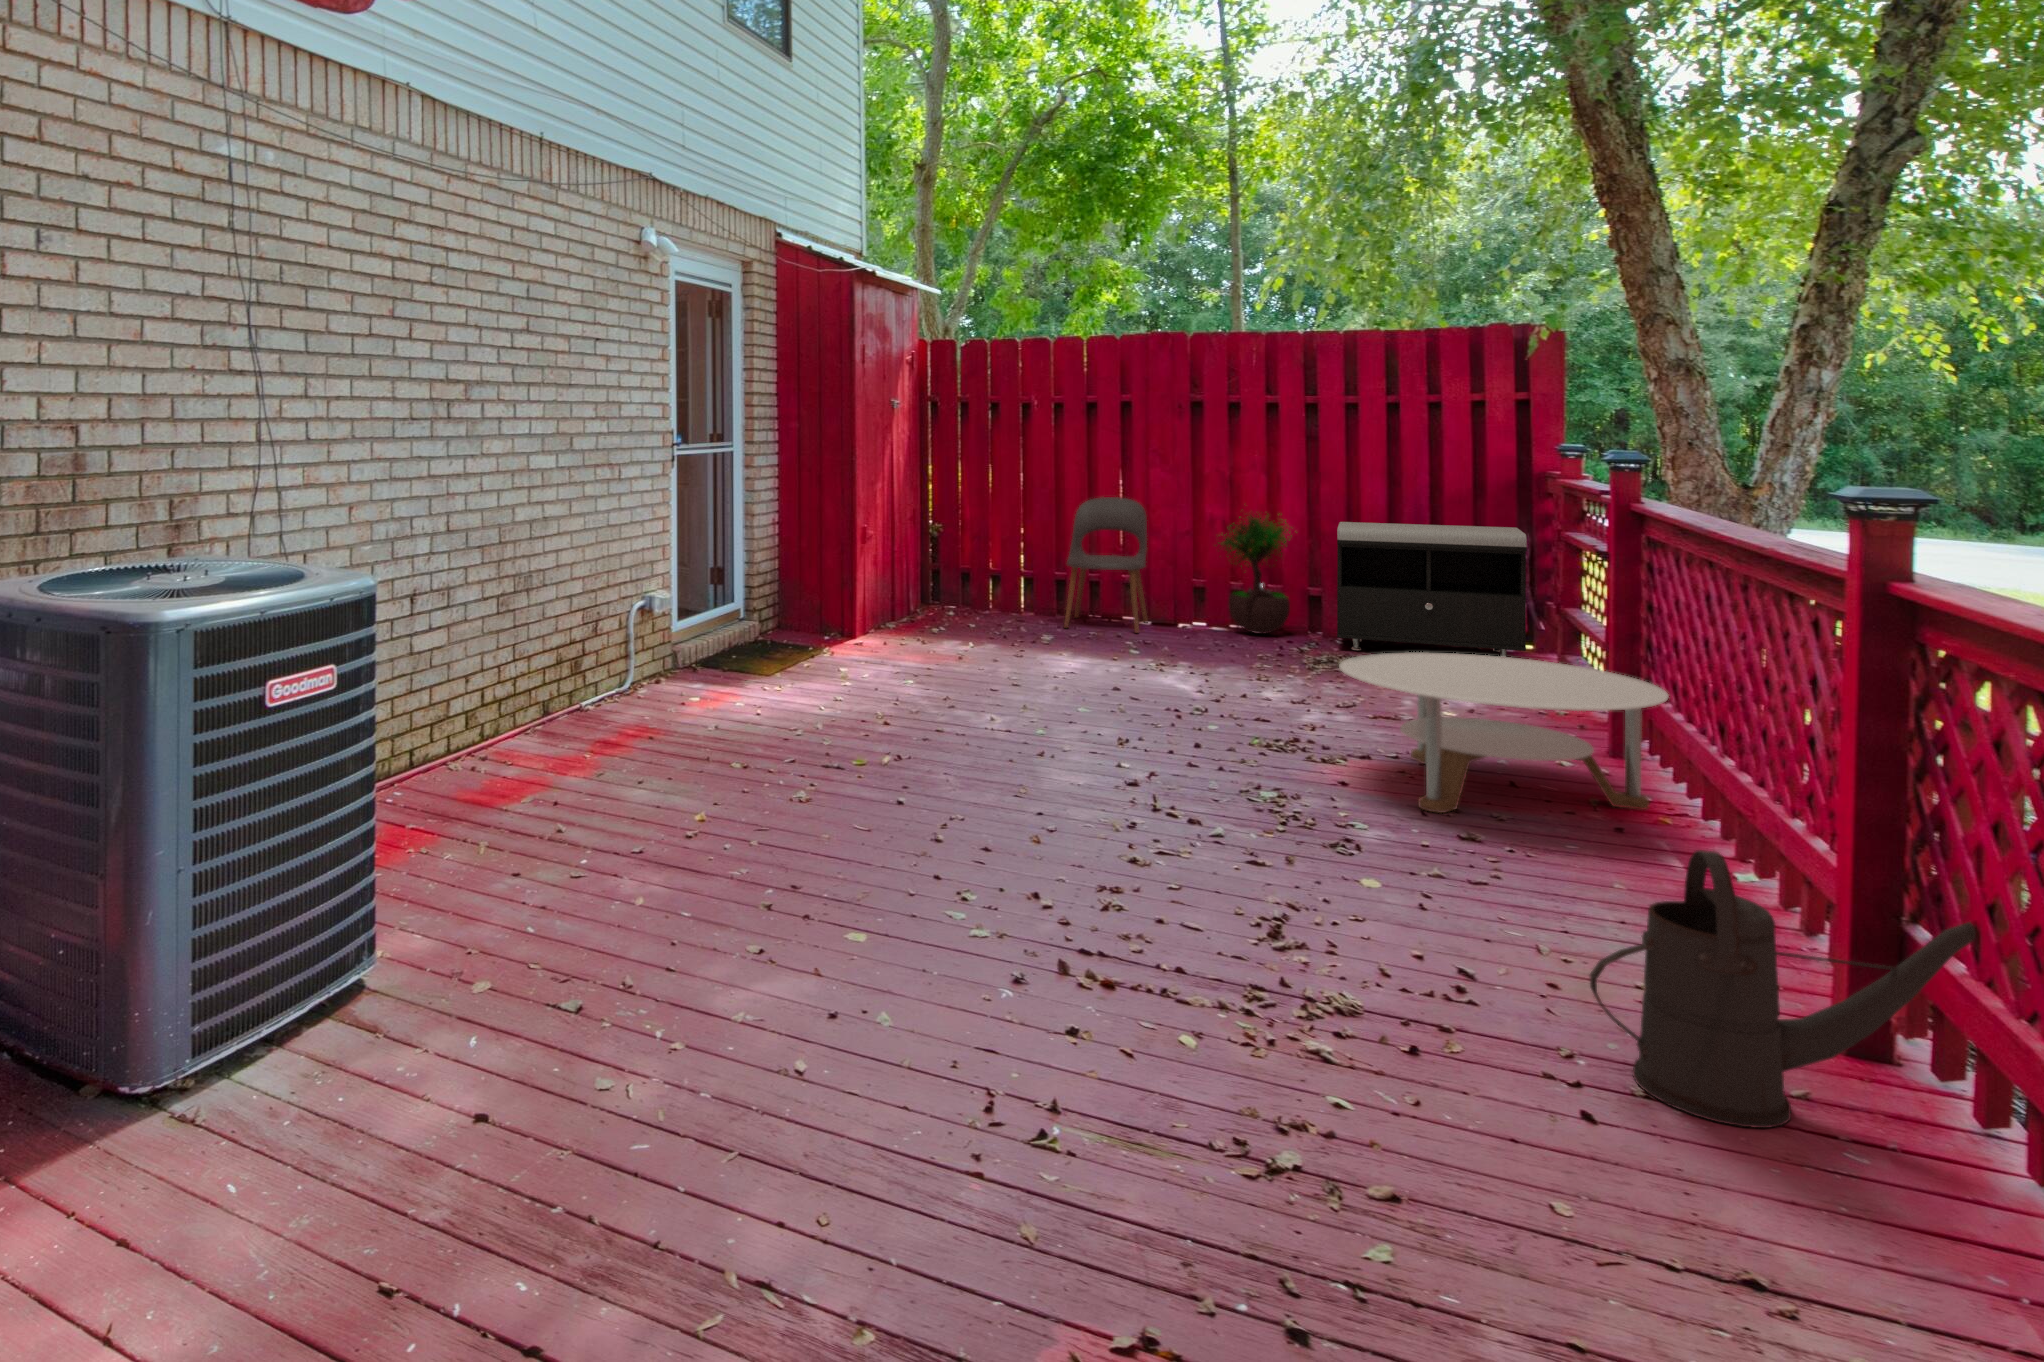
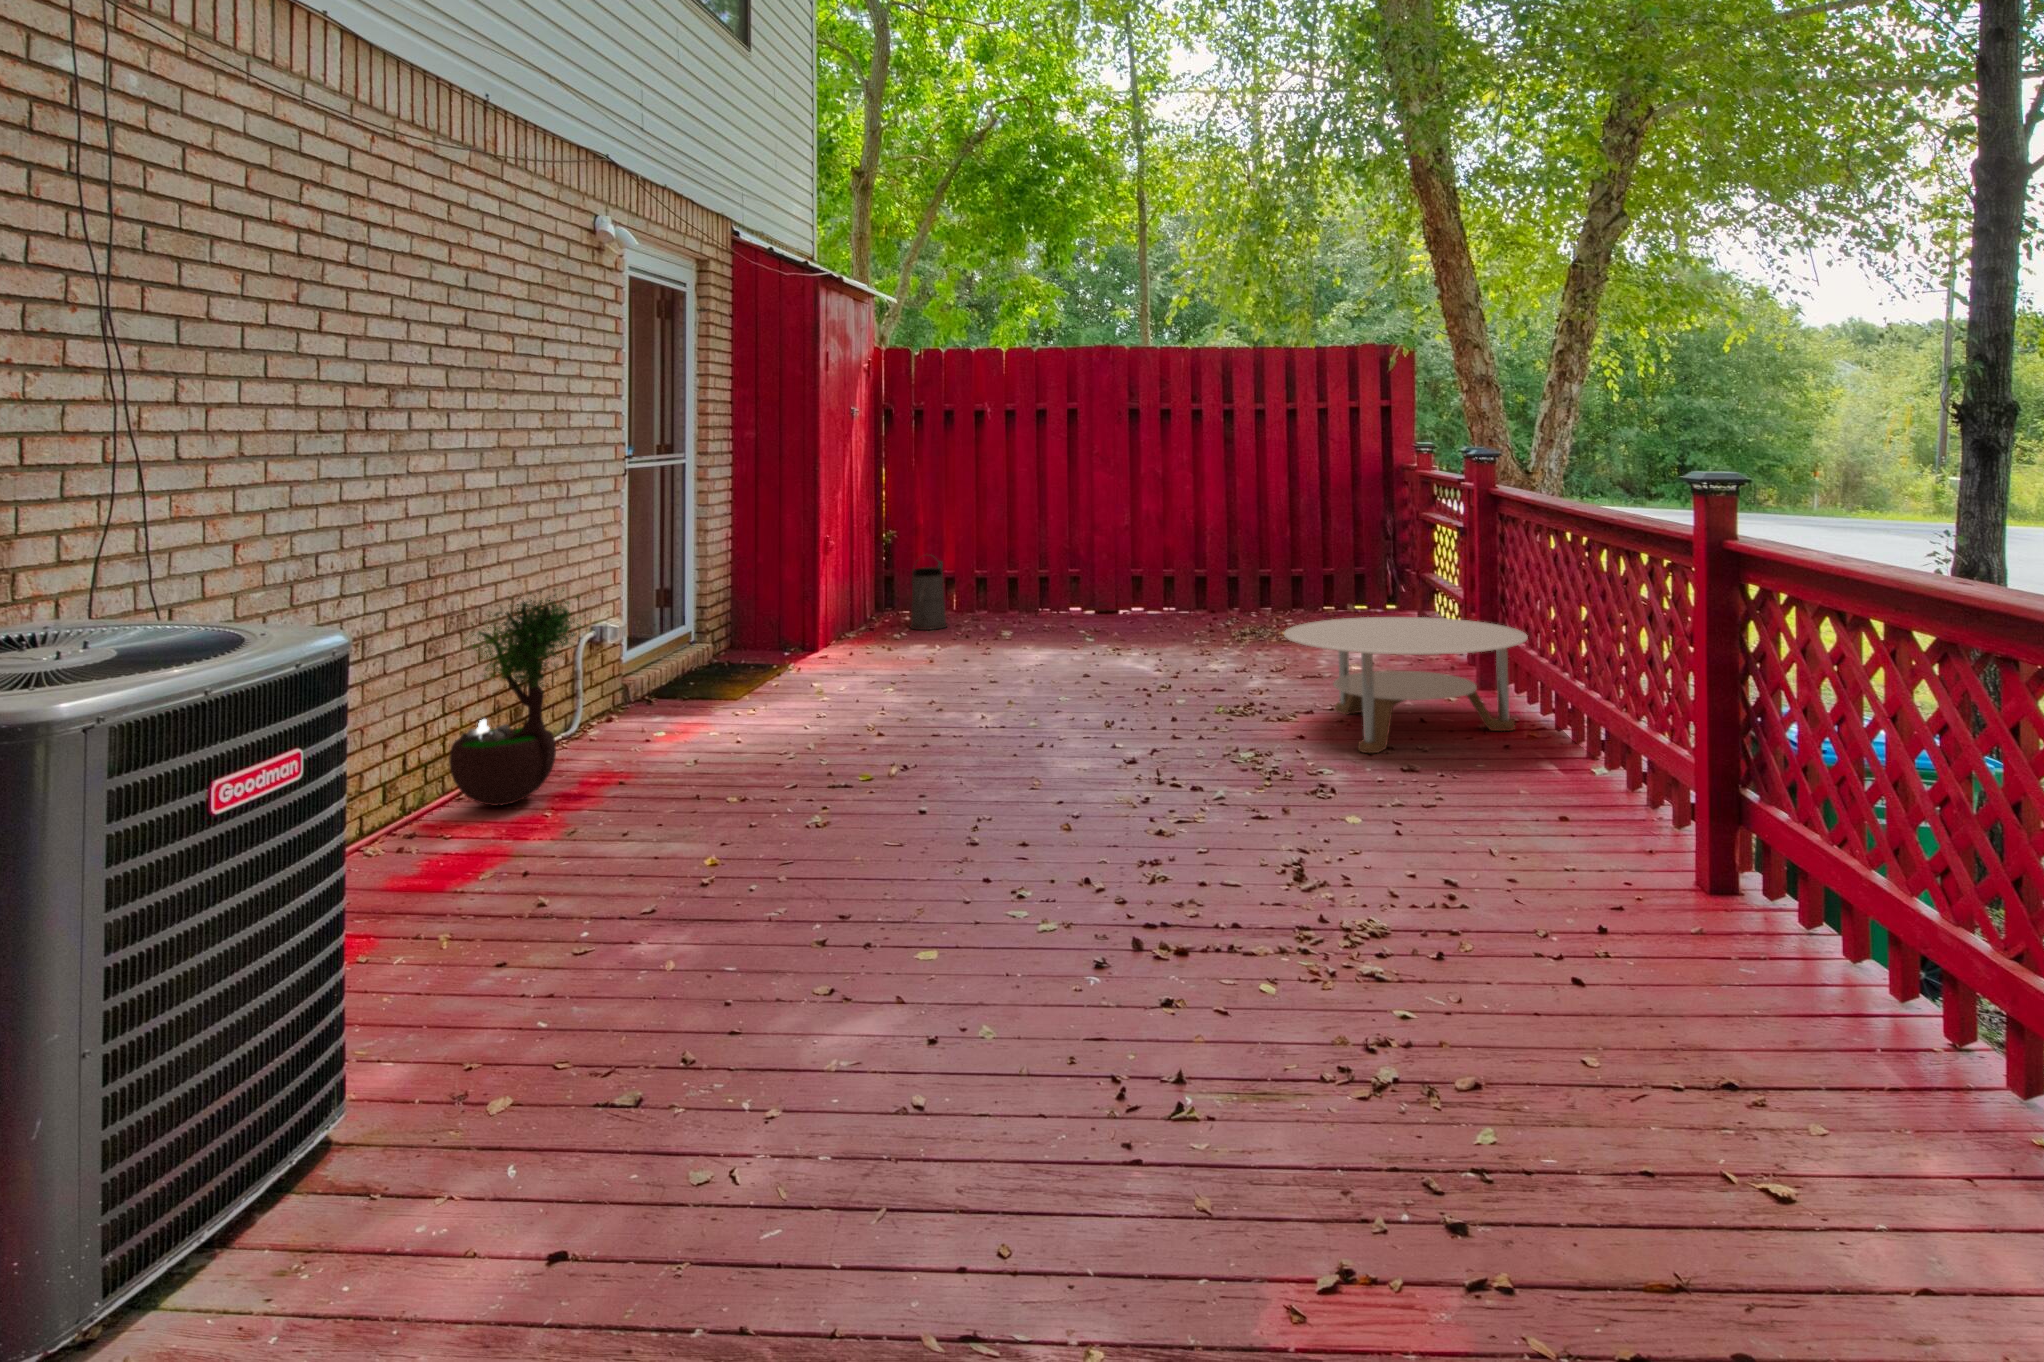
chair: present [1064,497,1148,633] -> none [1008,504,1080,631]
potted tree: present [1216,513,1292,634] -> present [449,589,586,806]
storage bench: present [1337,522,1527,657] -> none [1237,514,1385,628]
watering can: present [1590,850,1976,1128] -> present [910,561,947,630]

